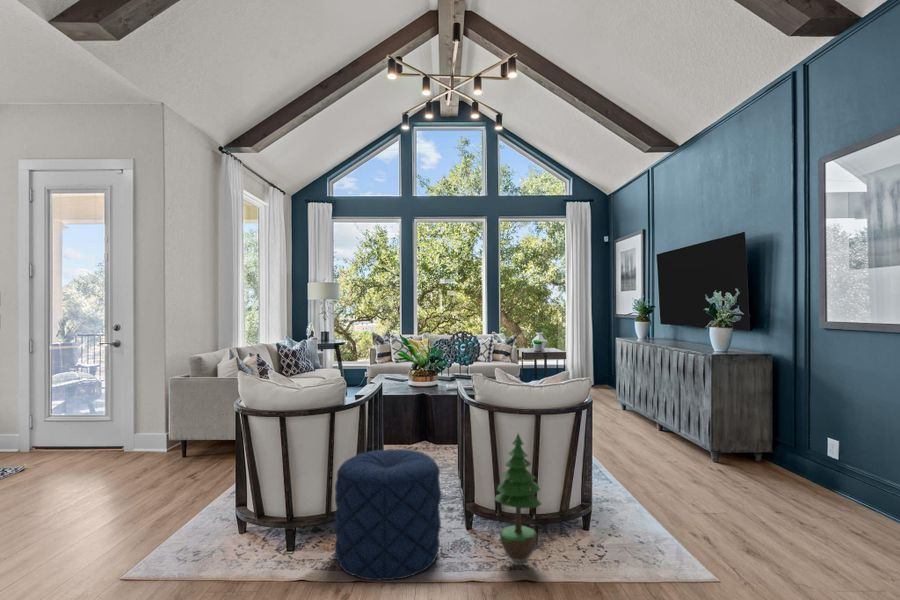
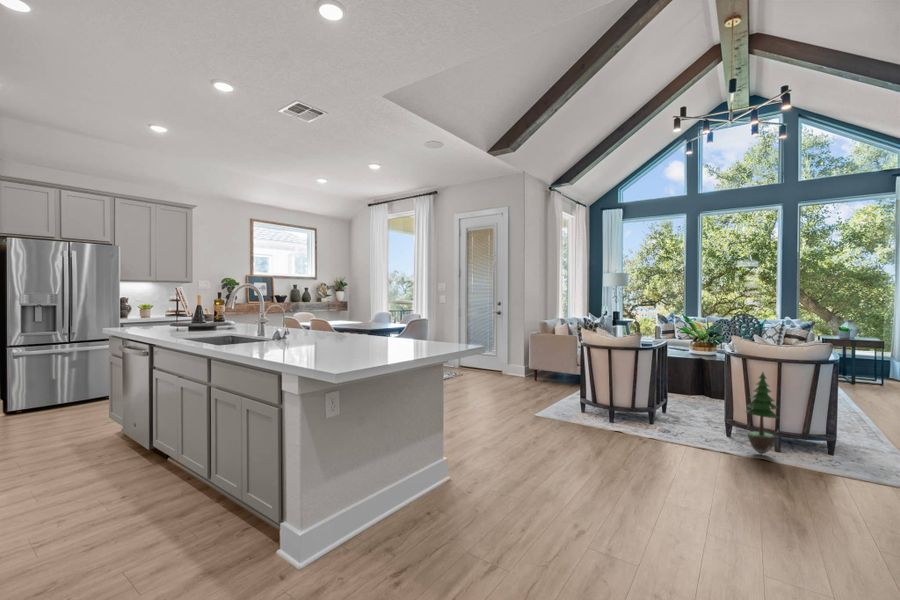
pouf: present [334,449,441,580] -> none [639,379,708,448]

